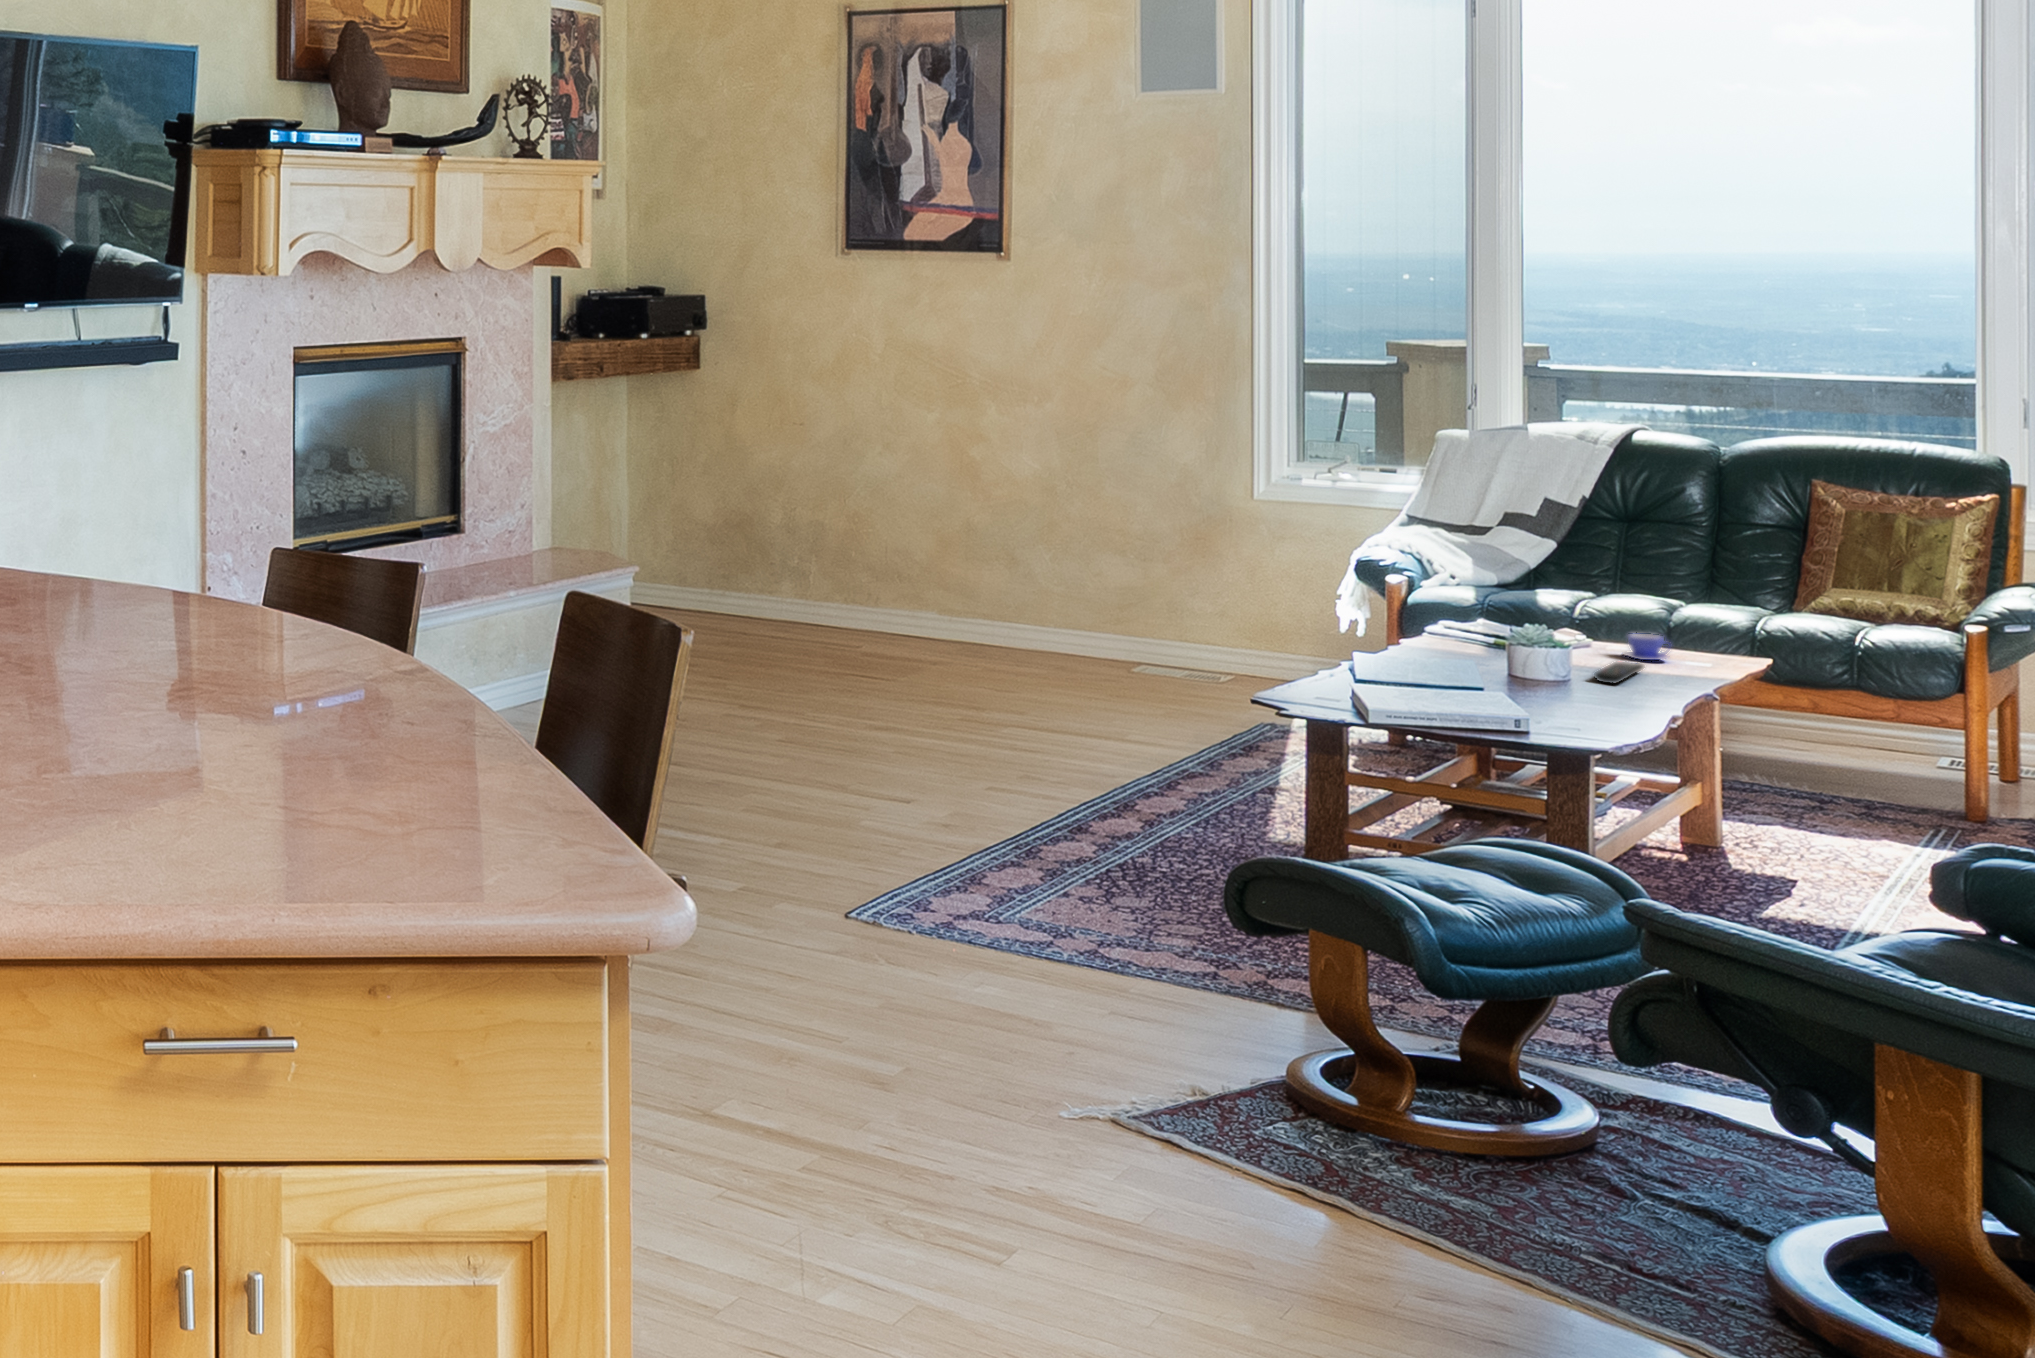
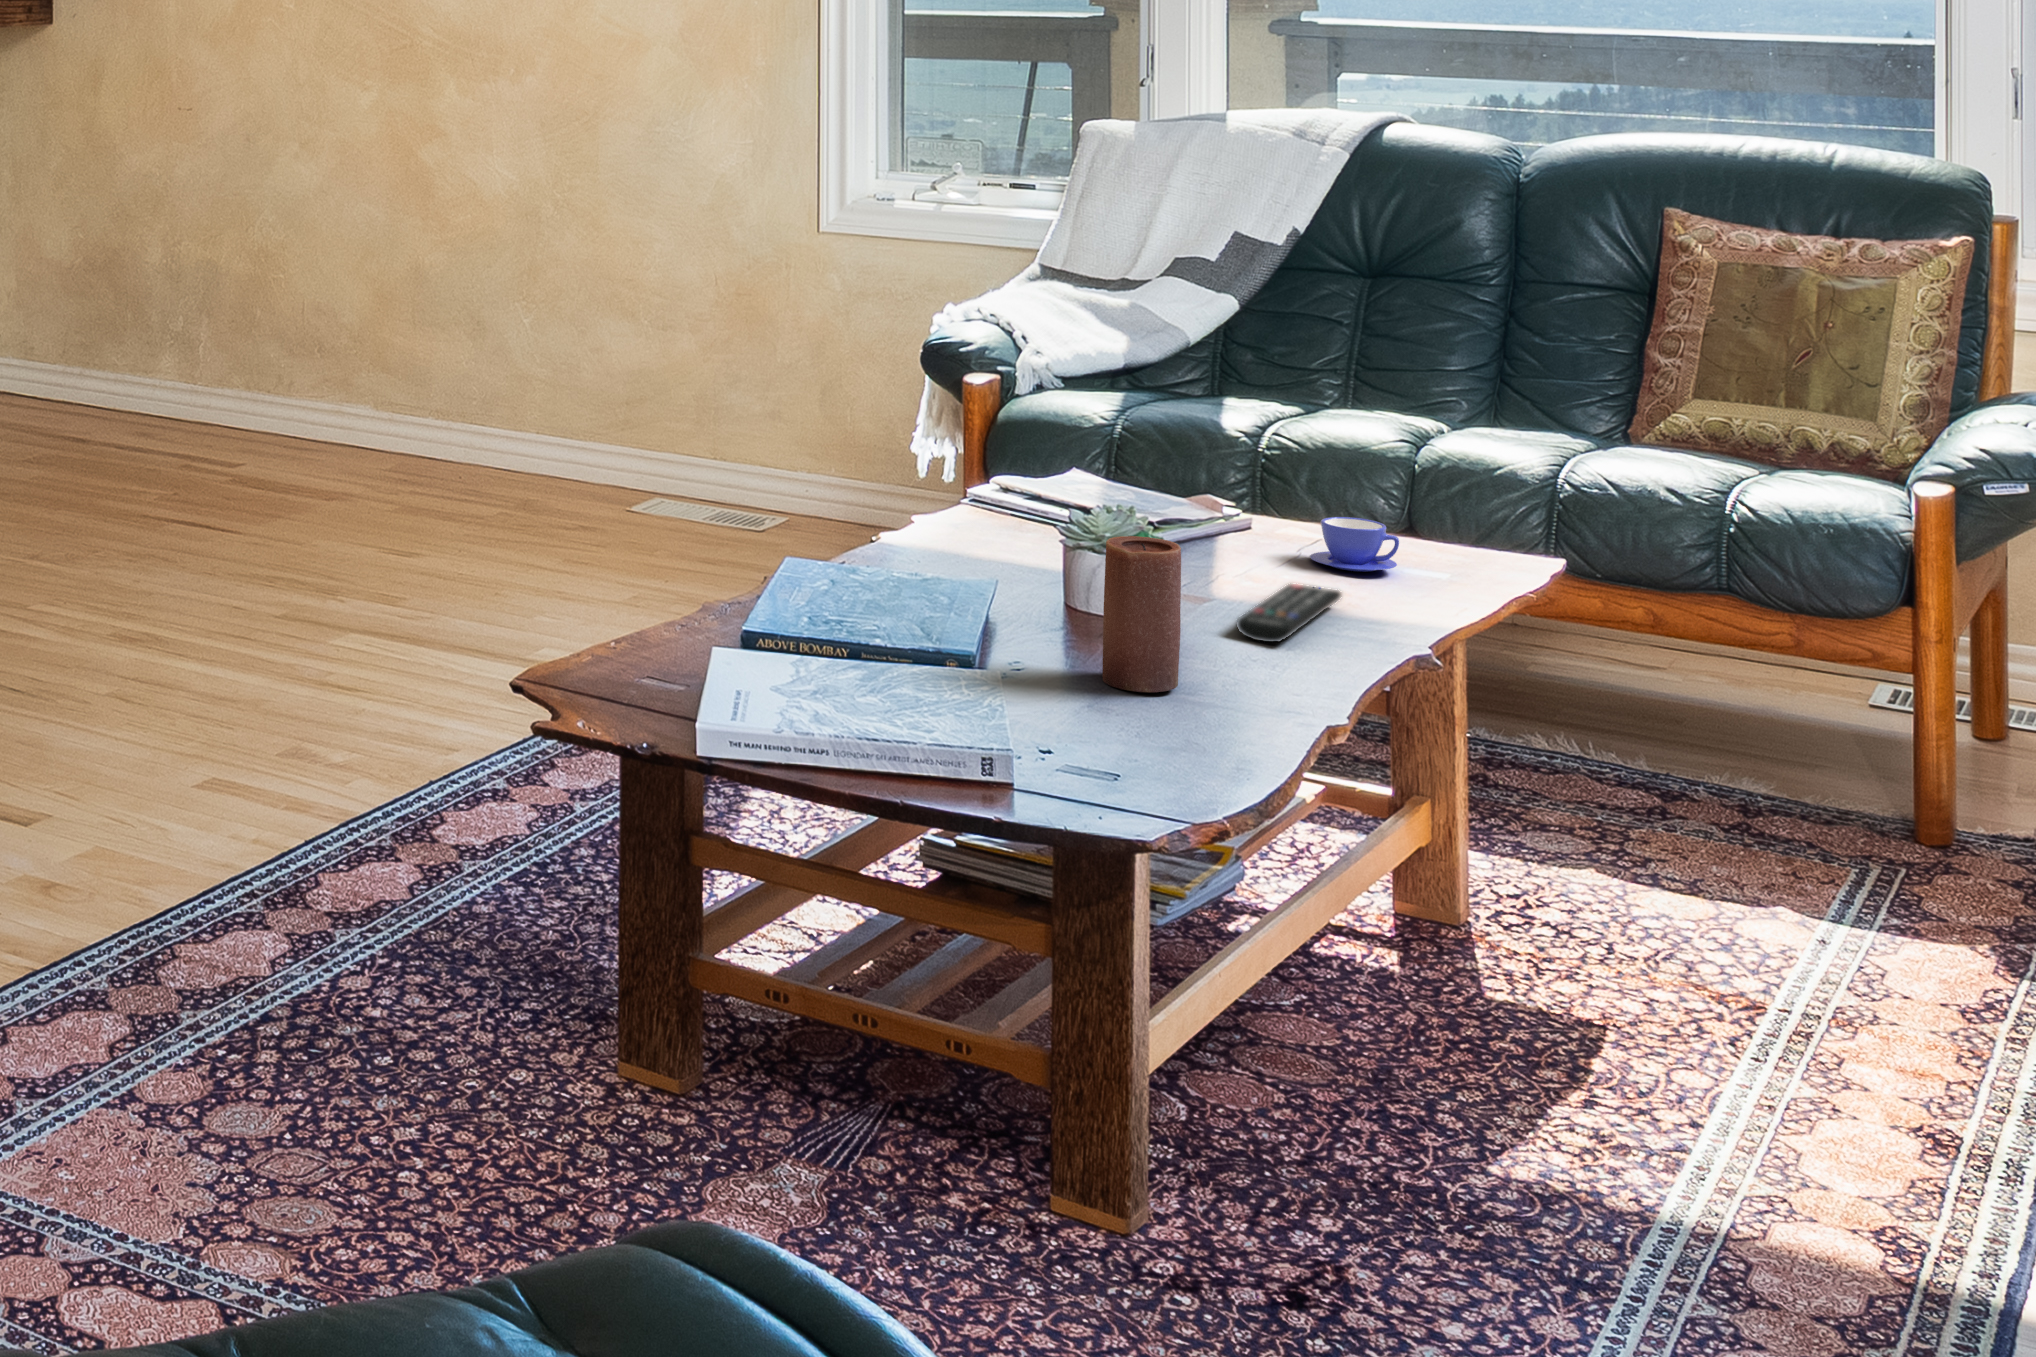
candle: none [1533,624,1575,698] -> present [1102,536,1181,692]

